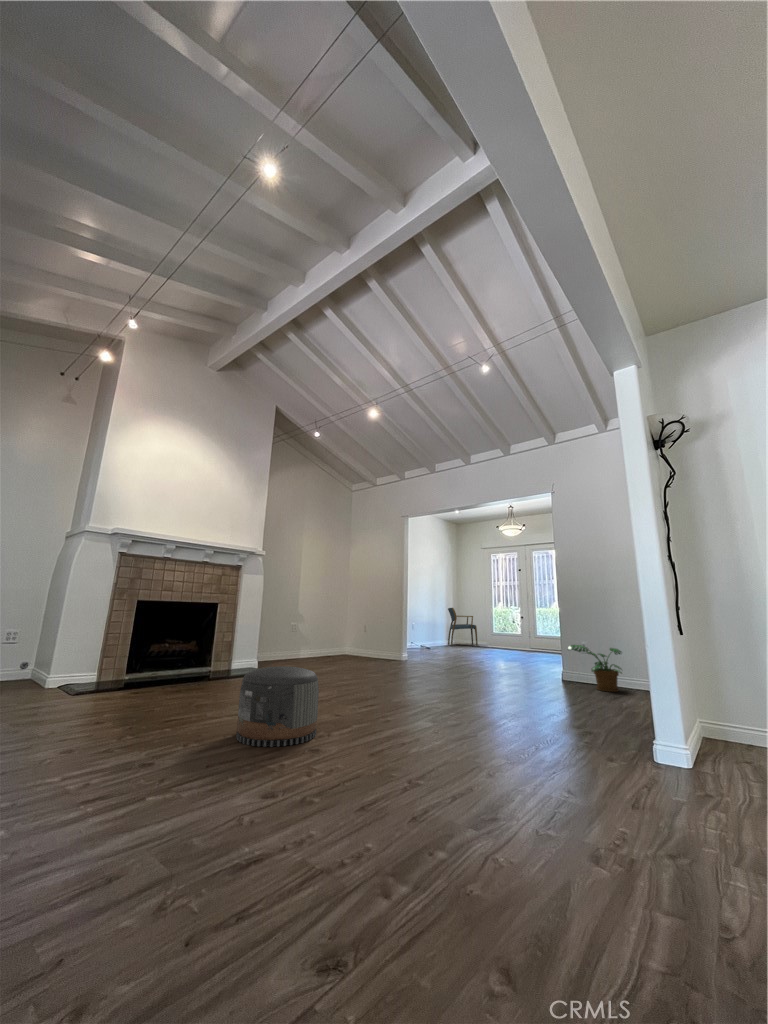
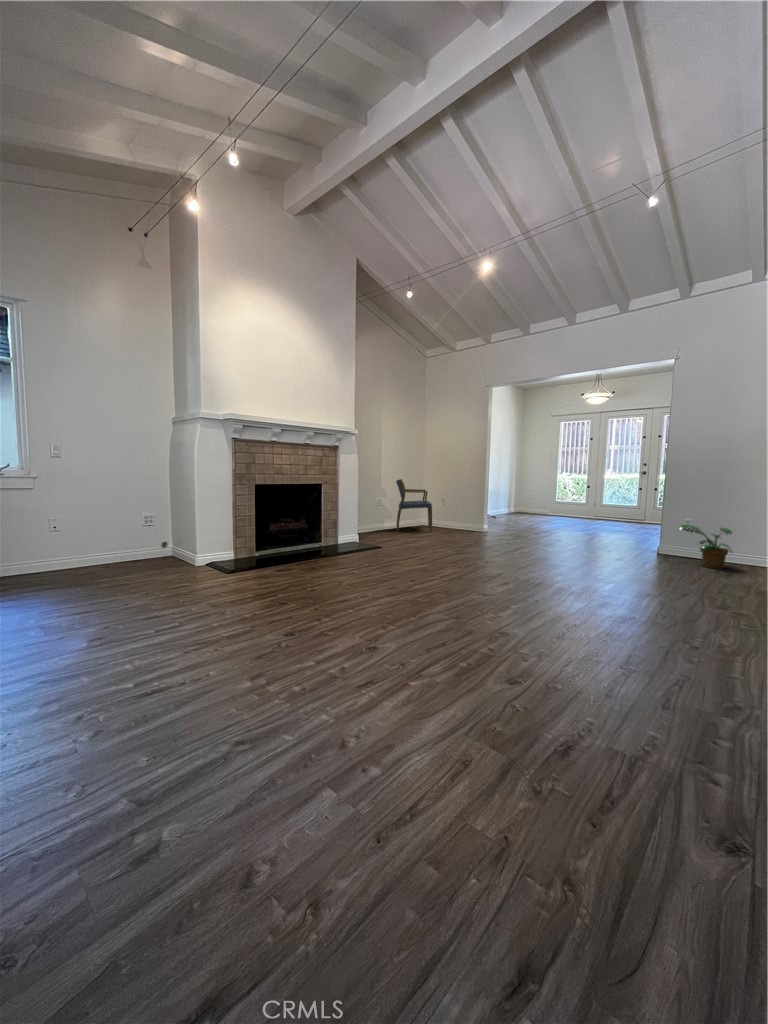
armchair: present [448,608,478,647] -> present [396,479,432,532]
pouf: present [236,666,319,747] -> none [423,561,497,634]

